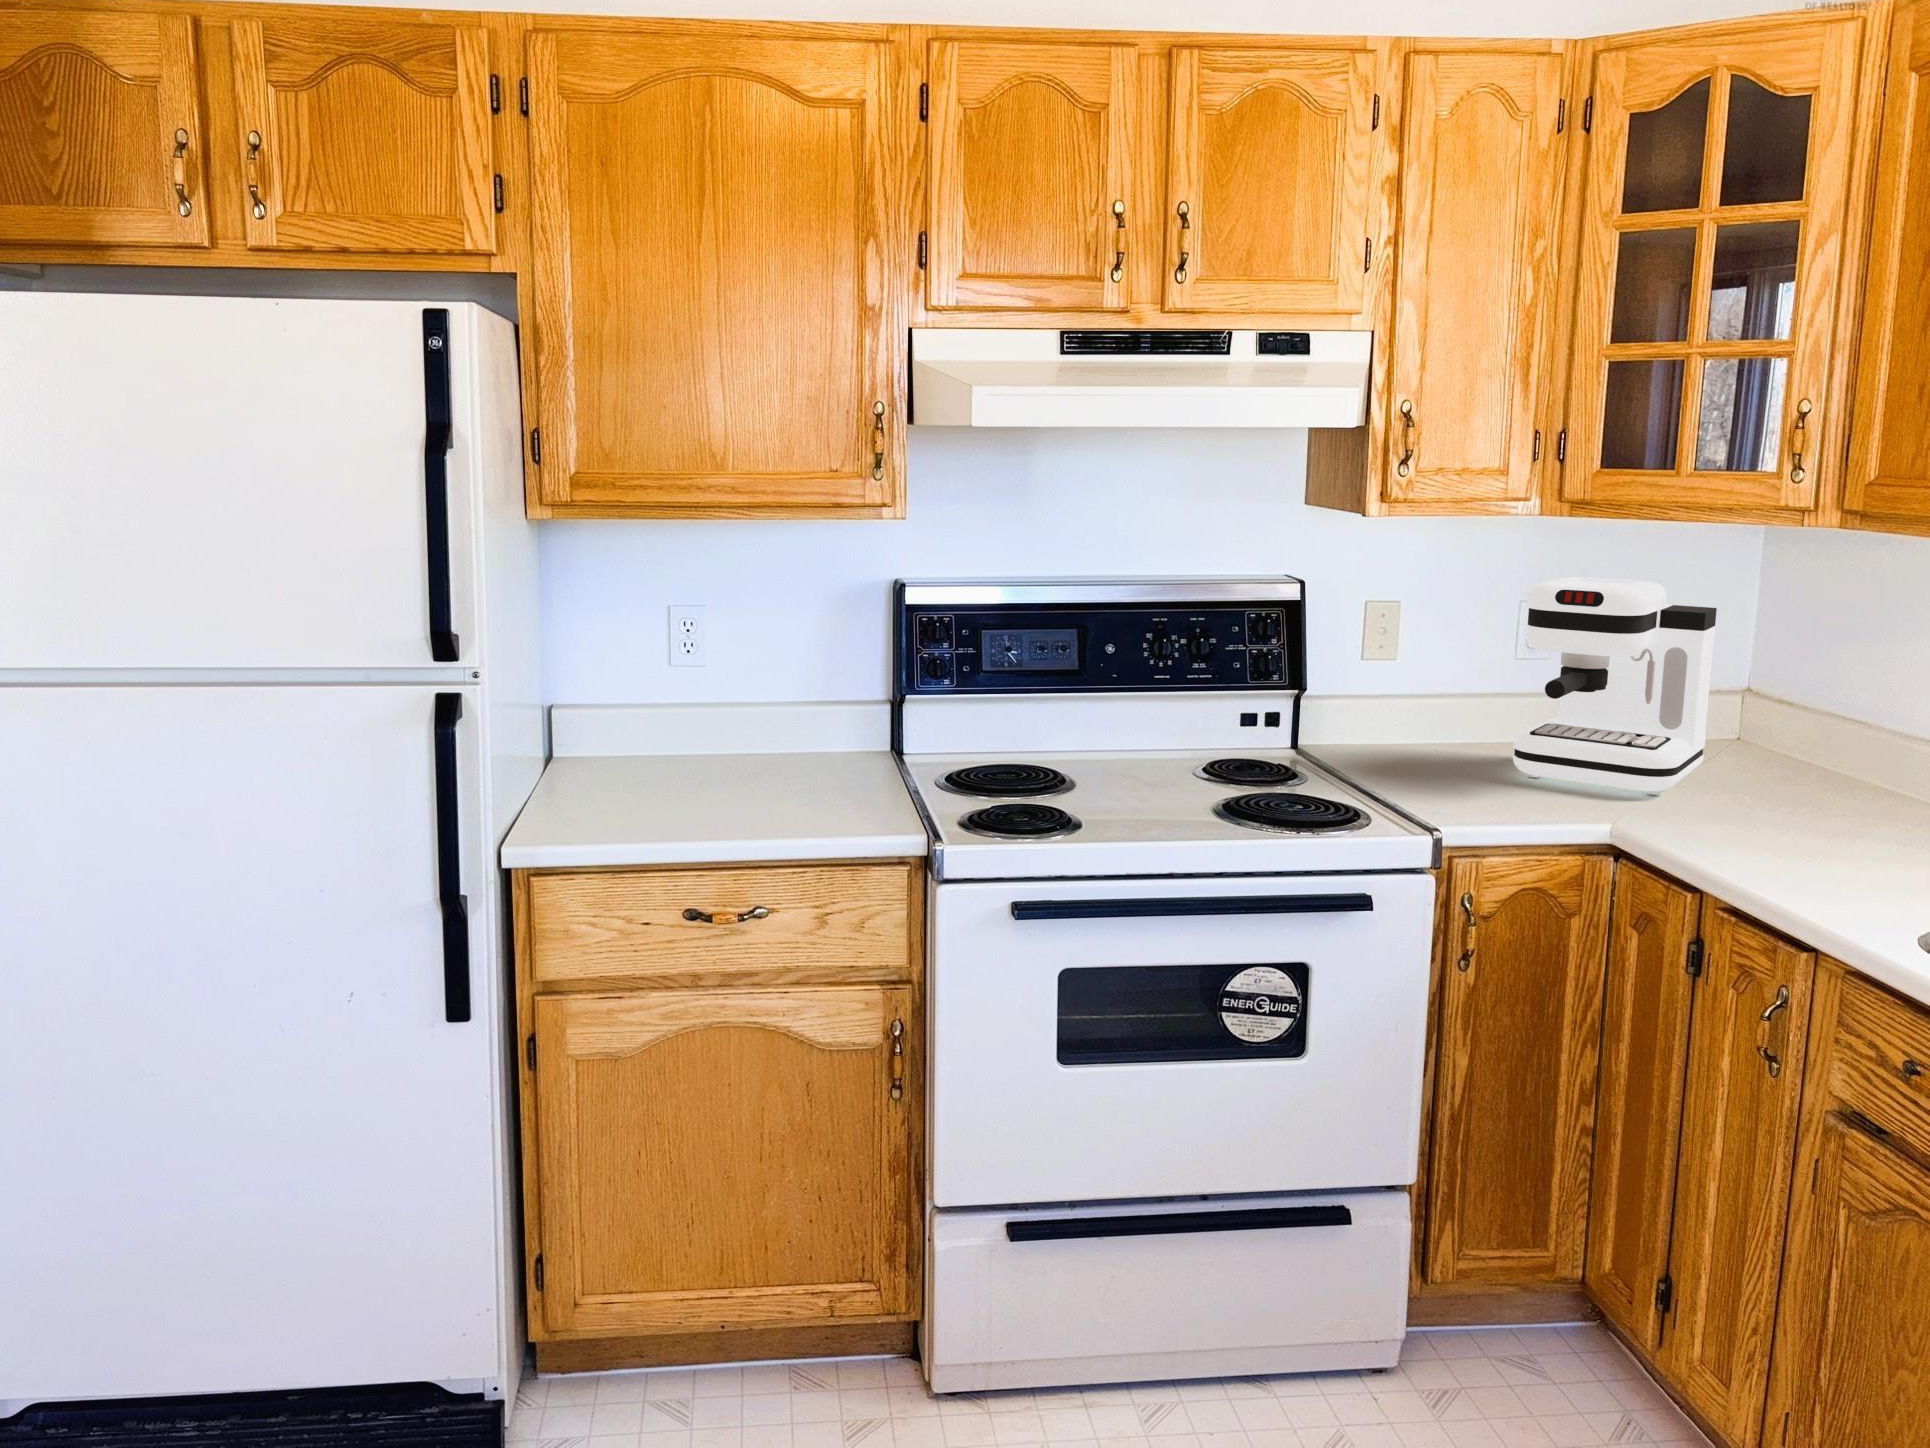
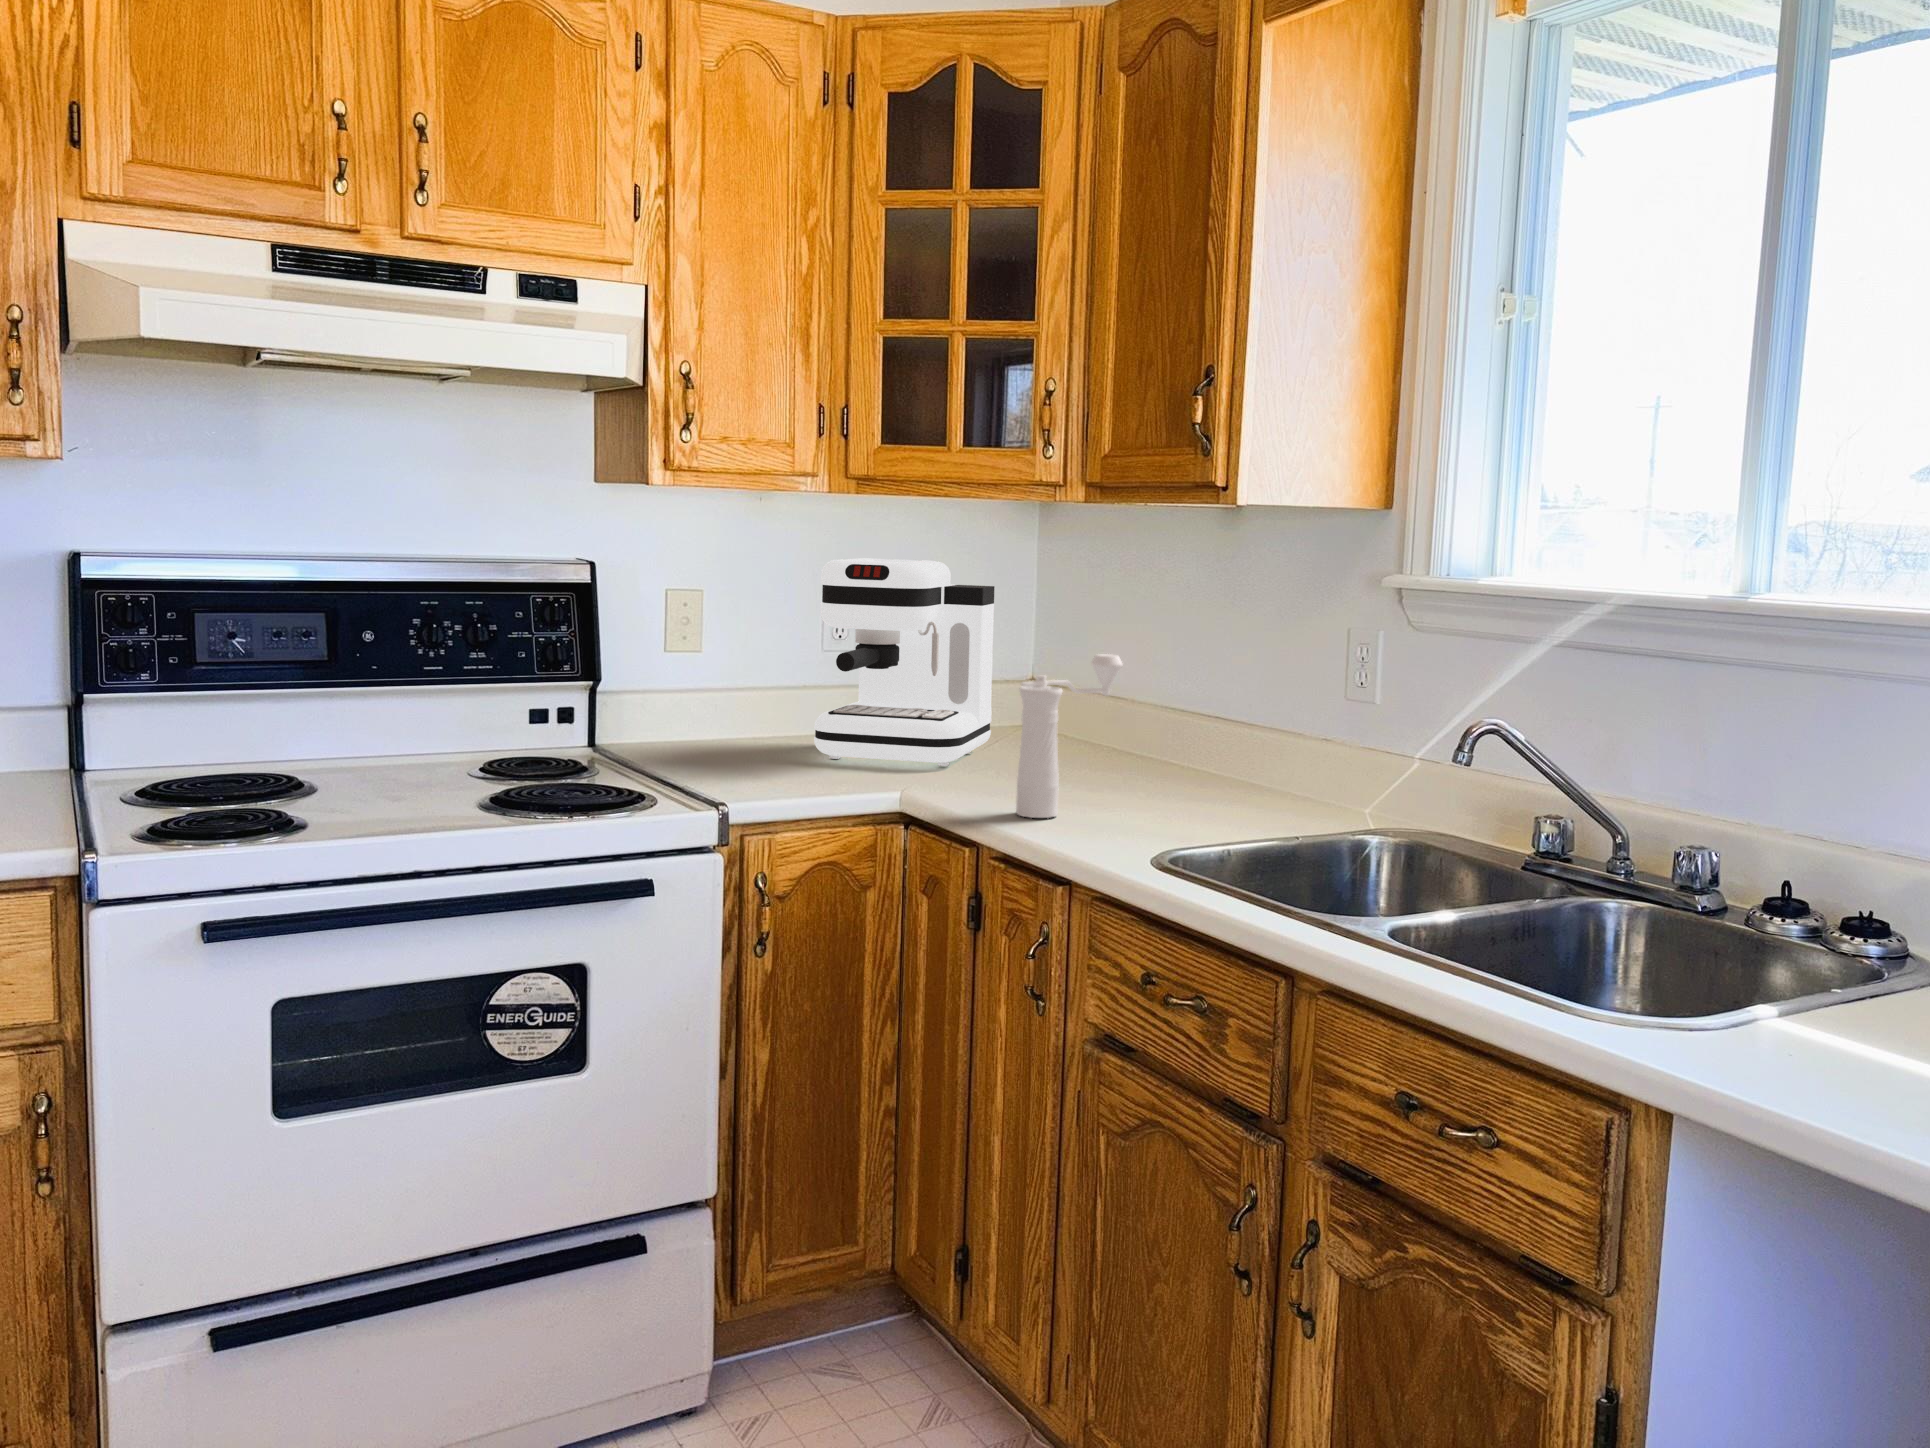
pepper mill: none [1748,703,1885,872] -> present [1016,654,1122,818]

